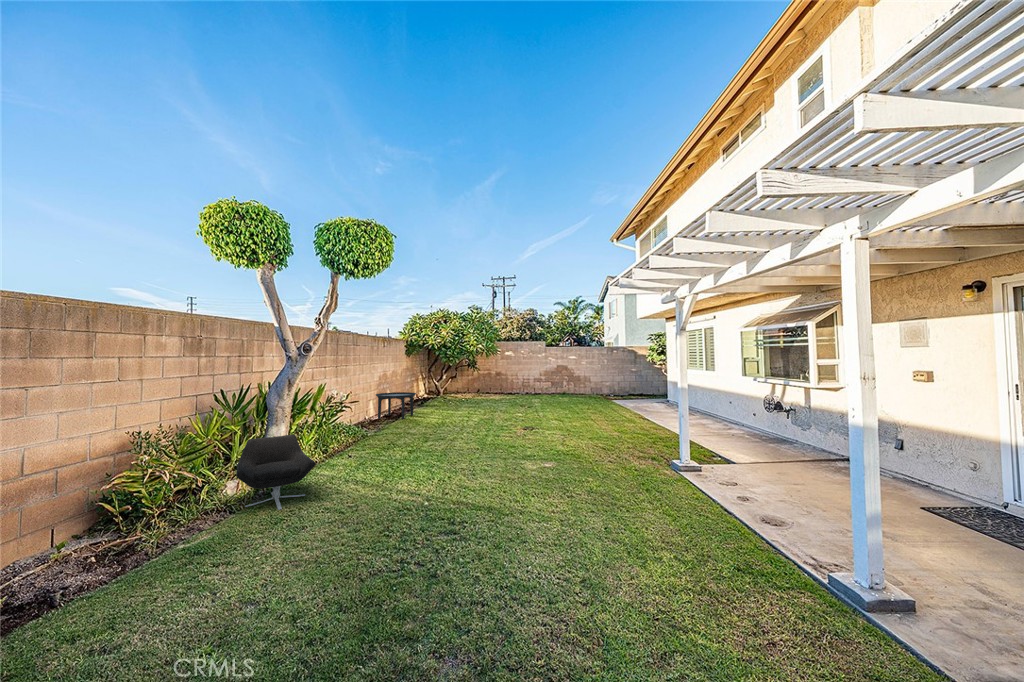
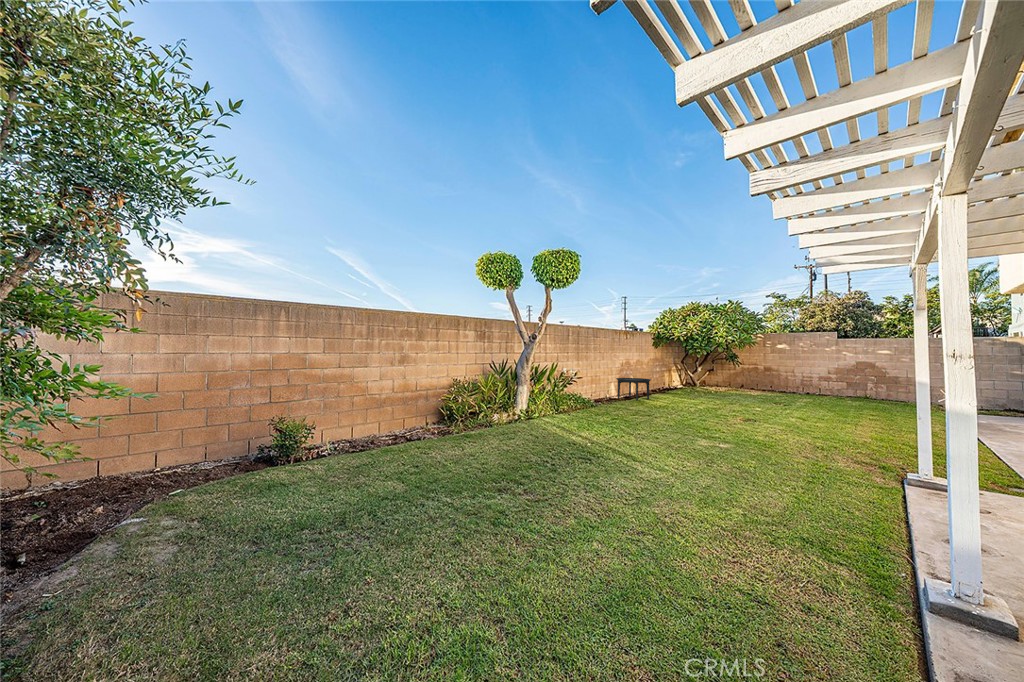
lounge chair: present [236,435,316,510] -> none [491,391,531,430]

